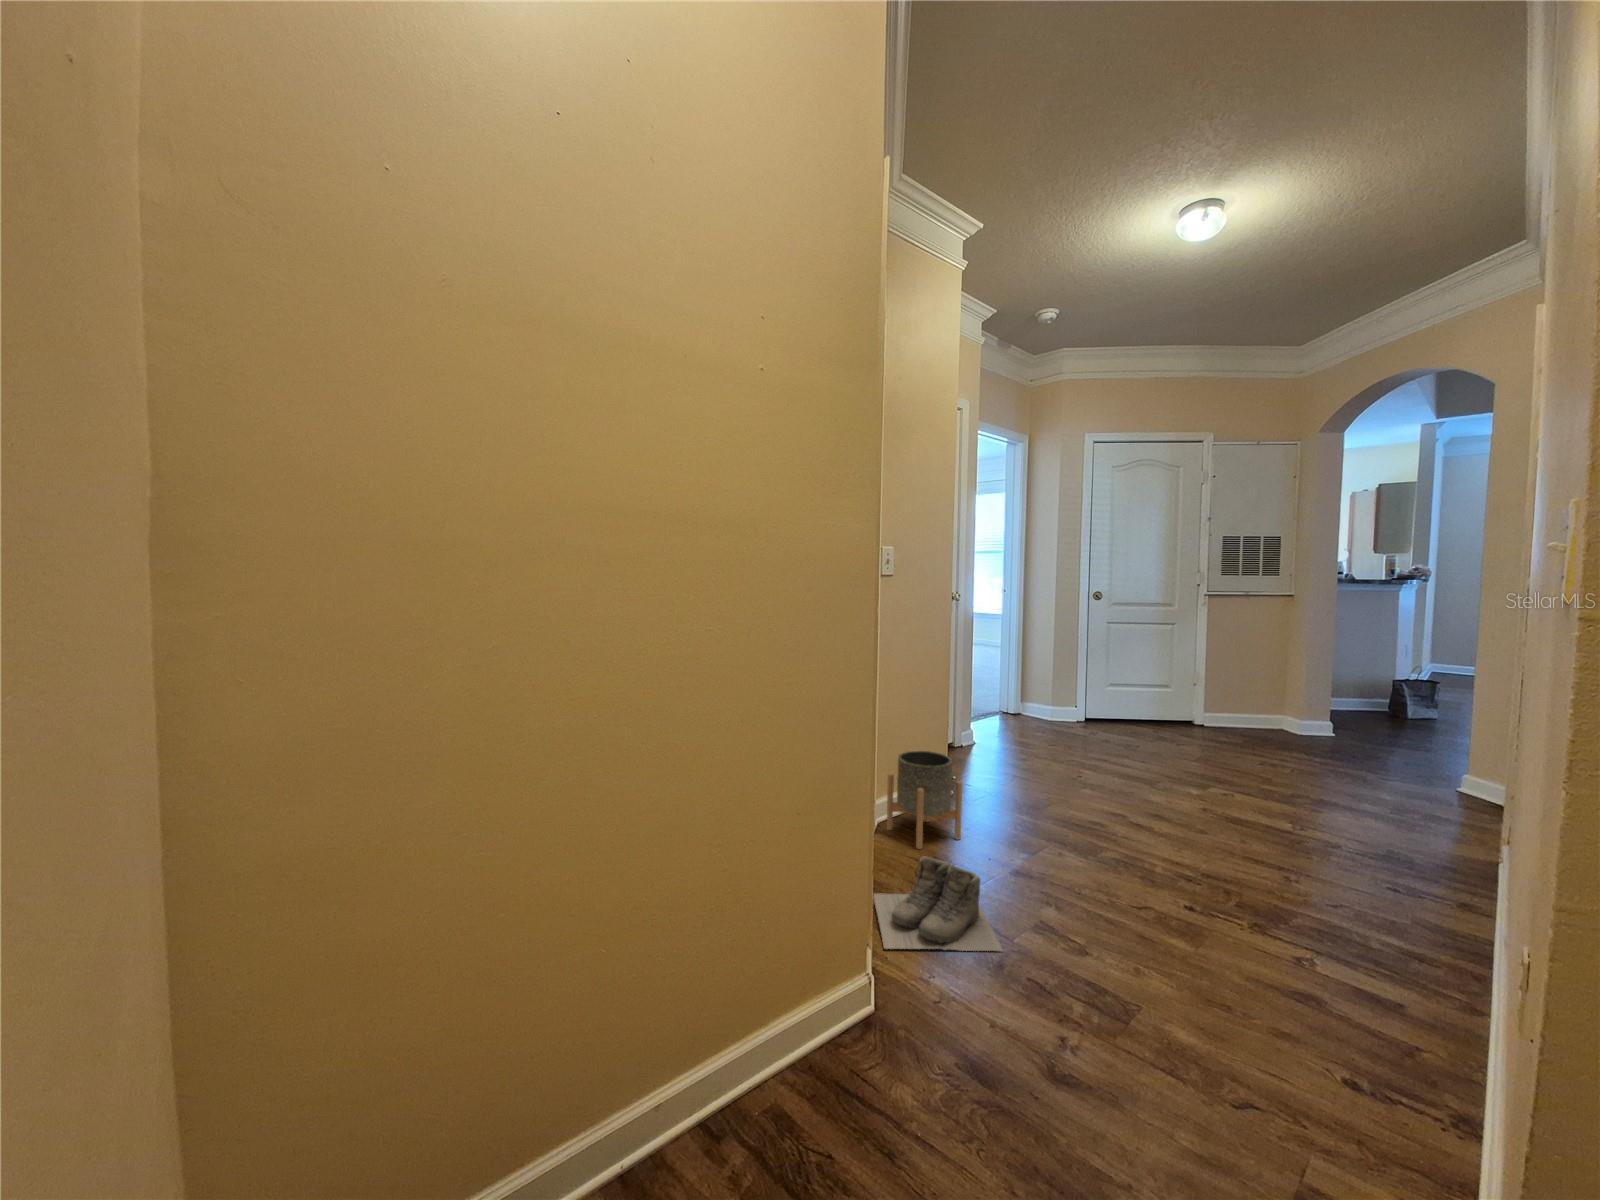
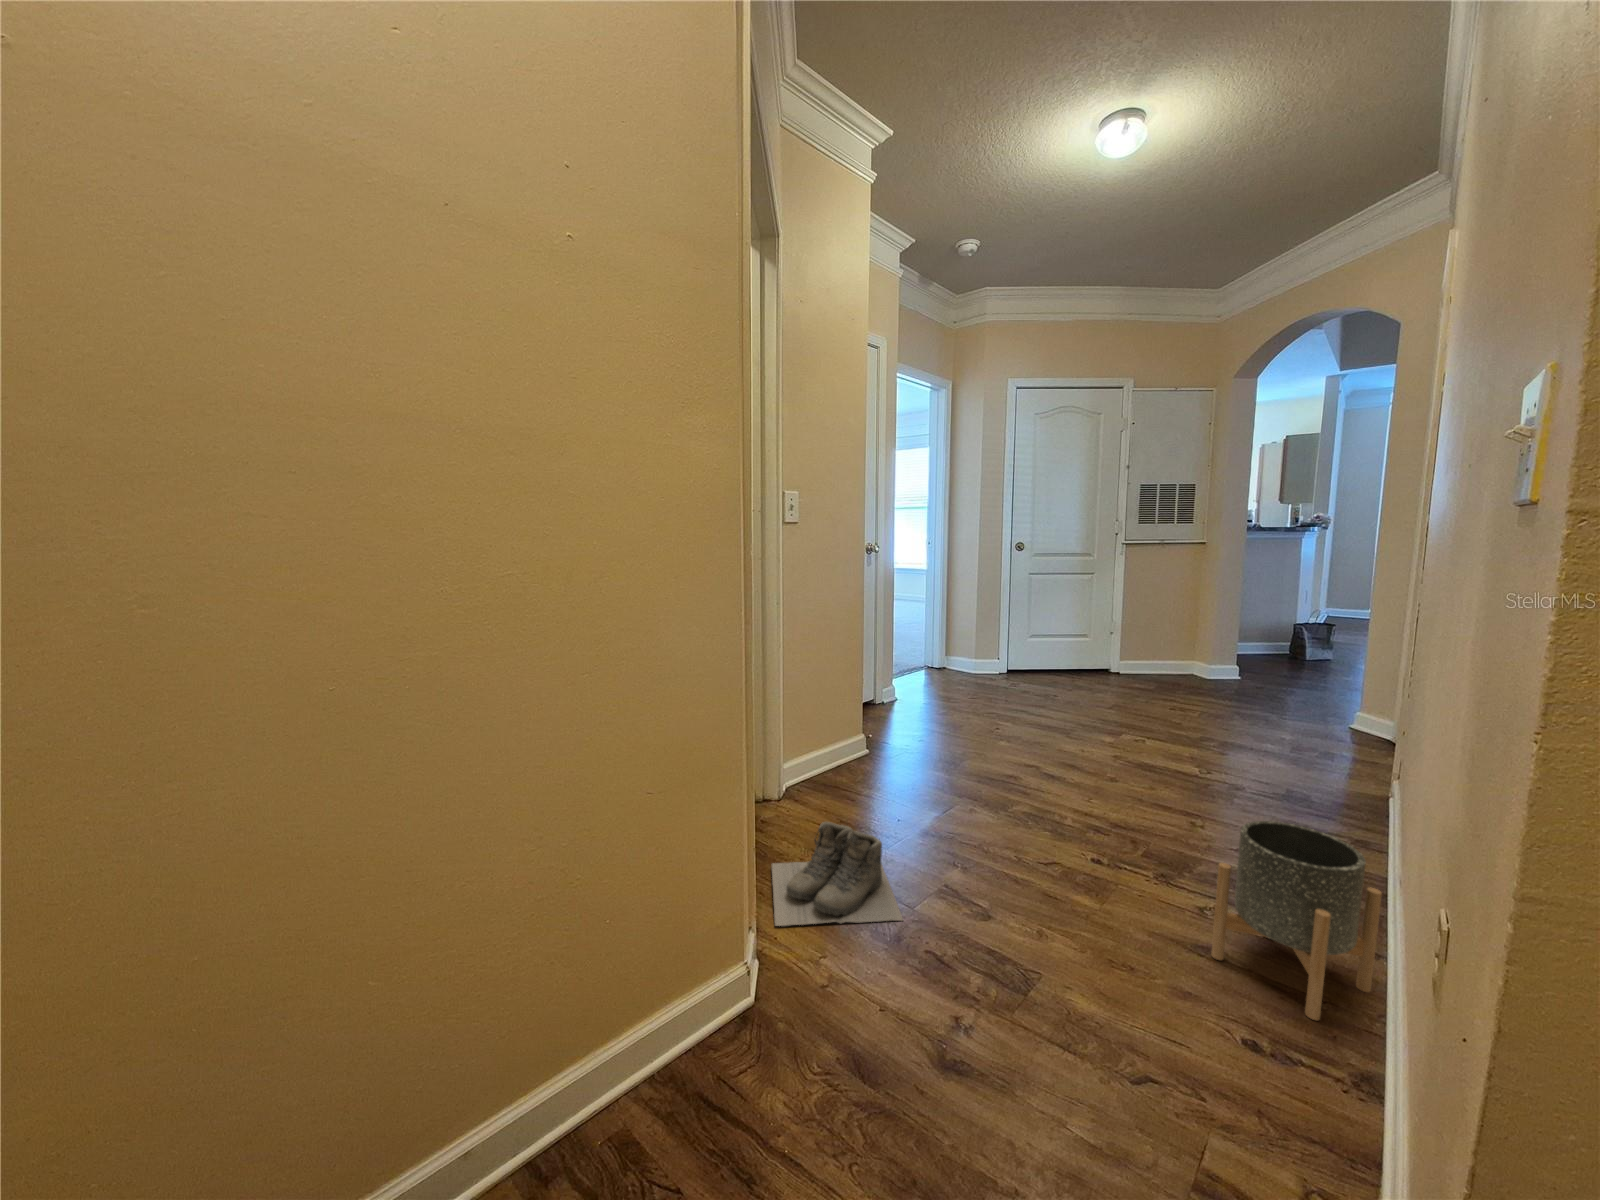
planter: present [887,751,962,849] -> present [1211,821,1382,1021]

